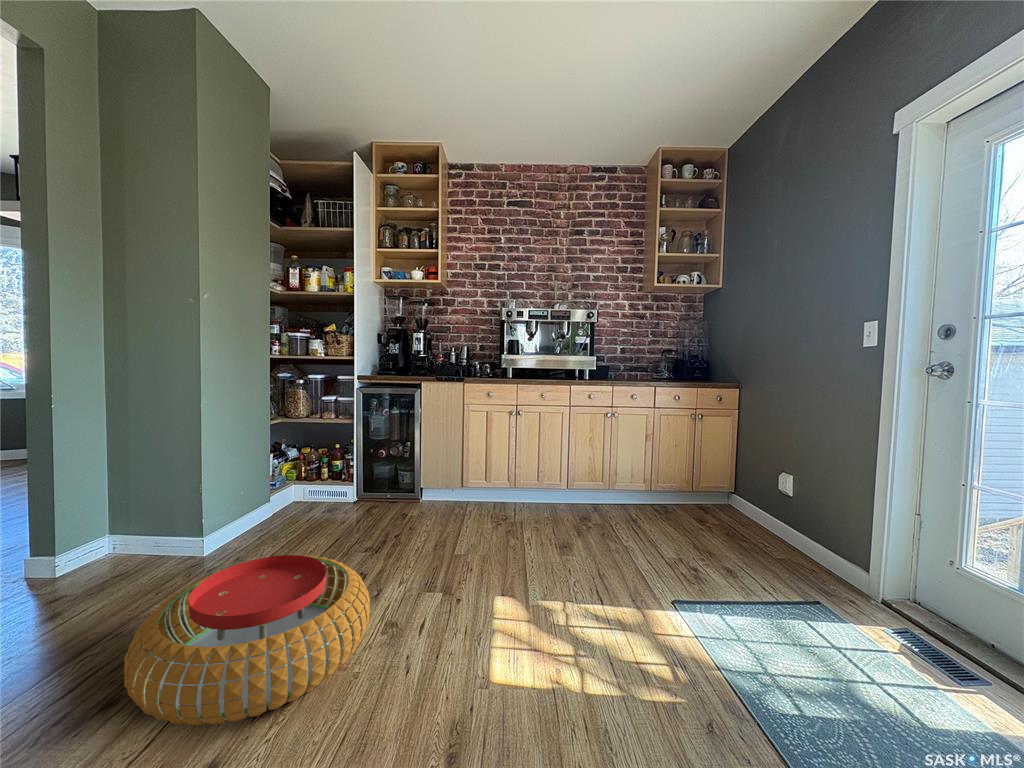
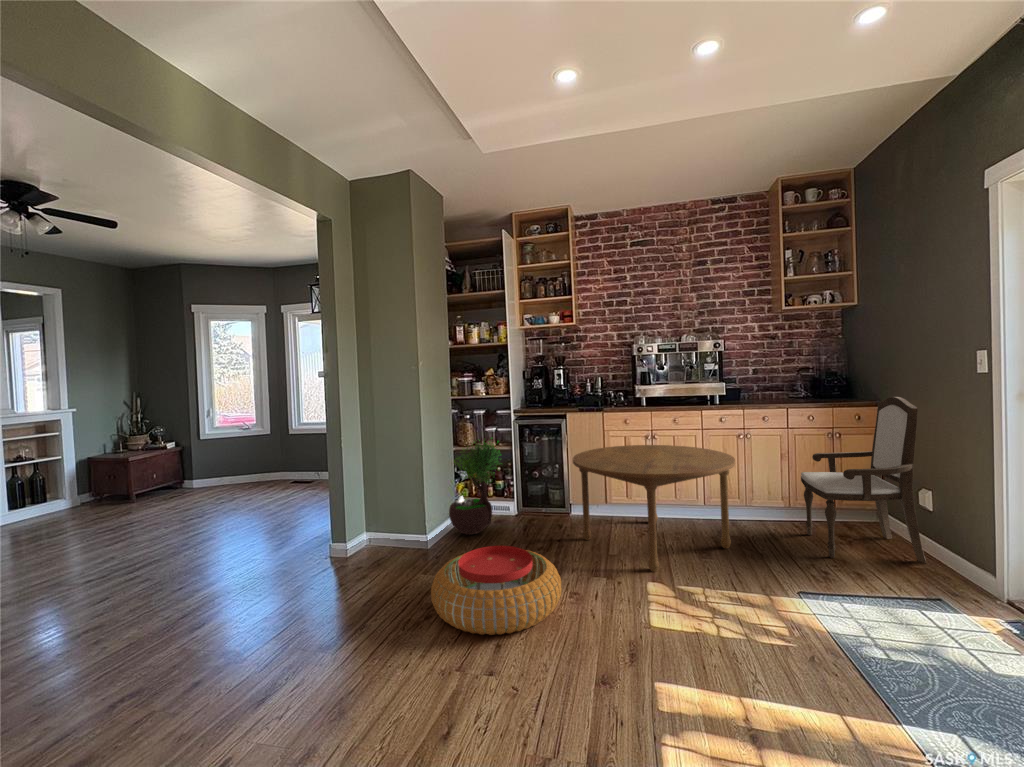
armchair: none [666,375,790,550] -> present [801,397,926,564]
potted tree: none [249,399,333,530] -> present [449,438,501,535]
dining table: none [418,421,606,576] -> present [573,445,735,572]

